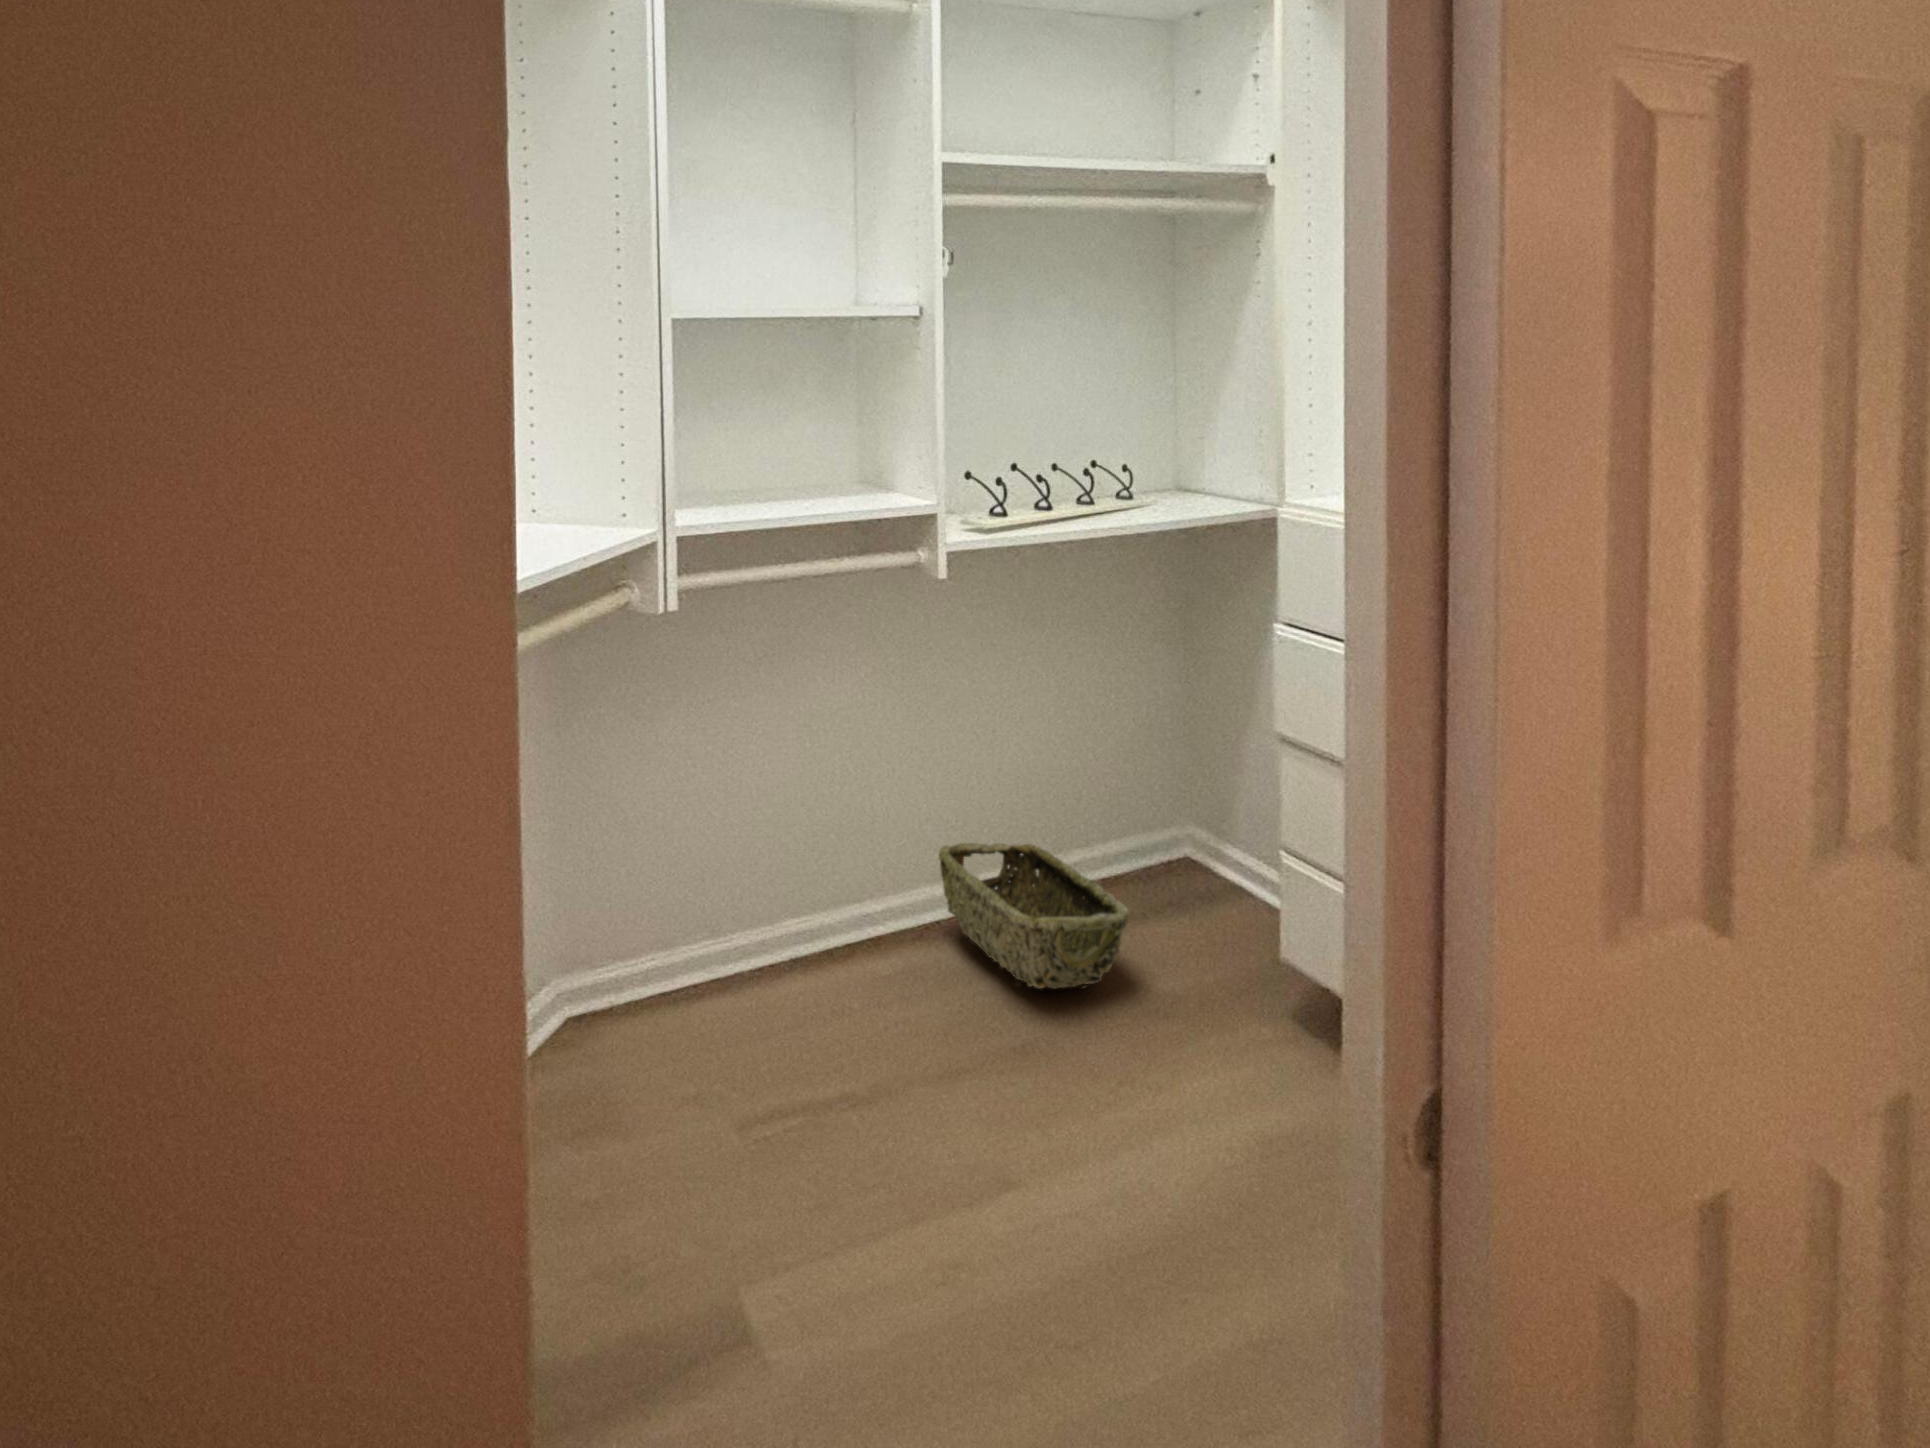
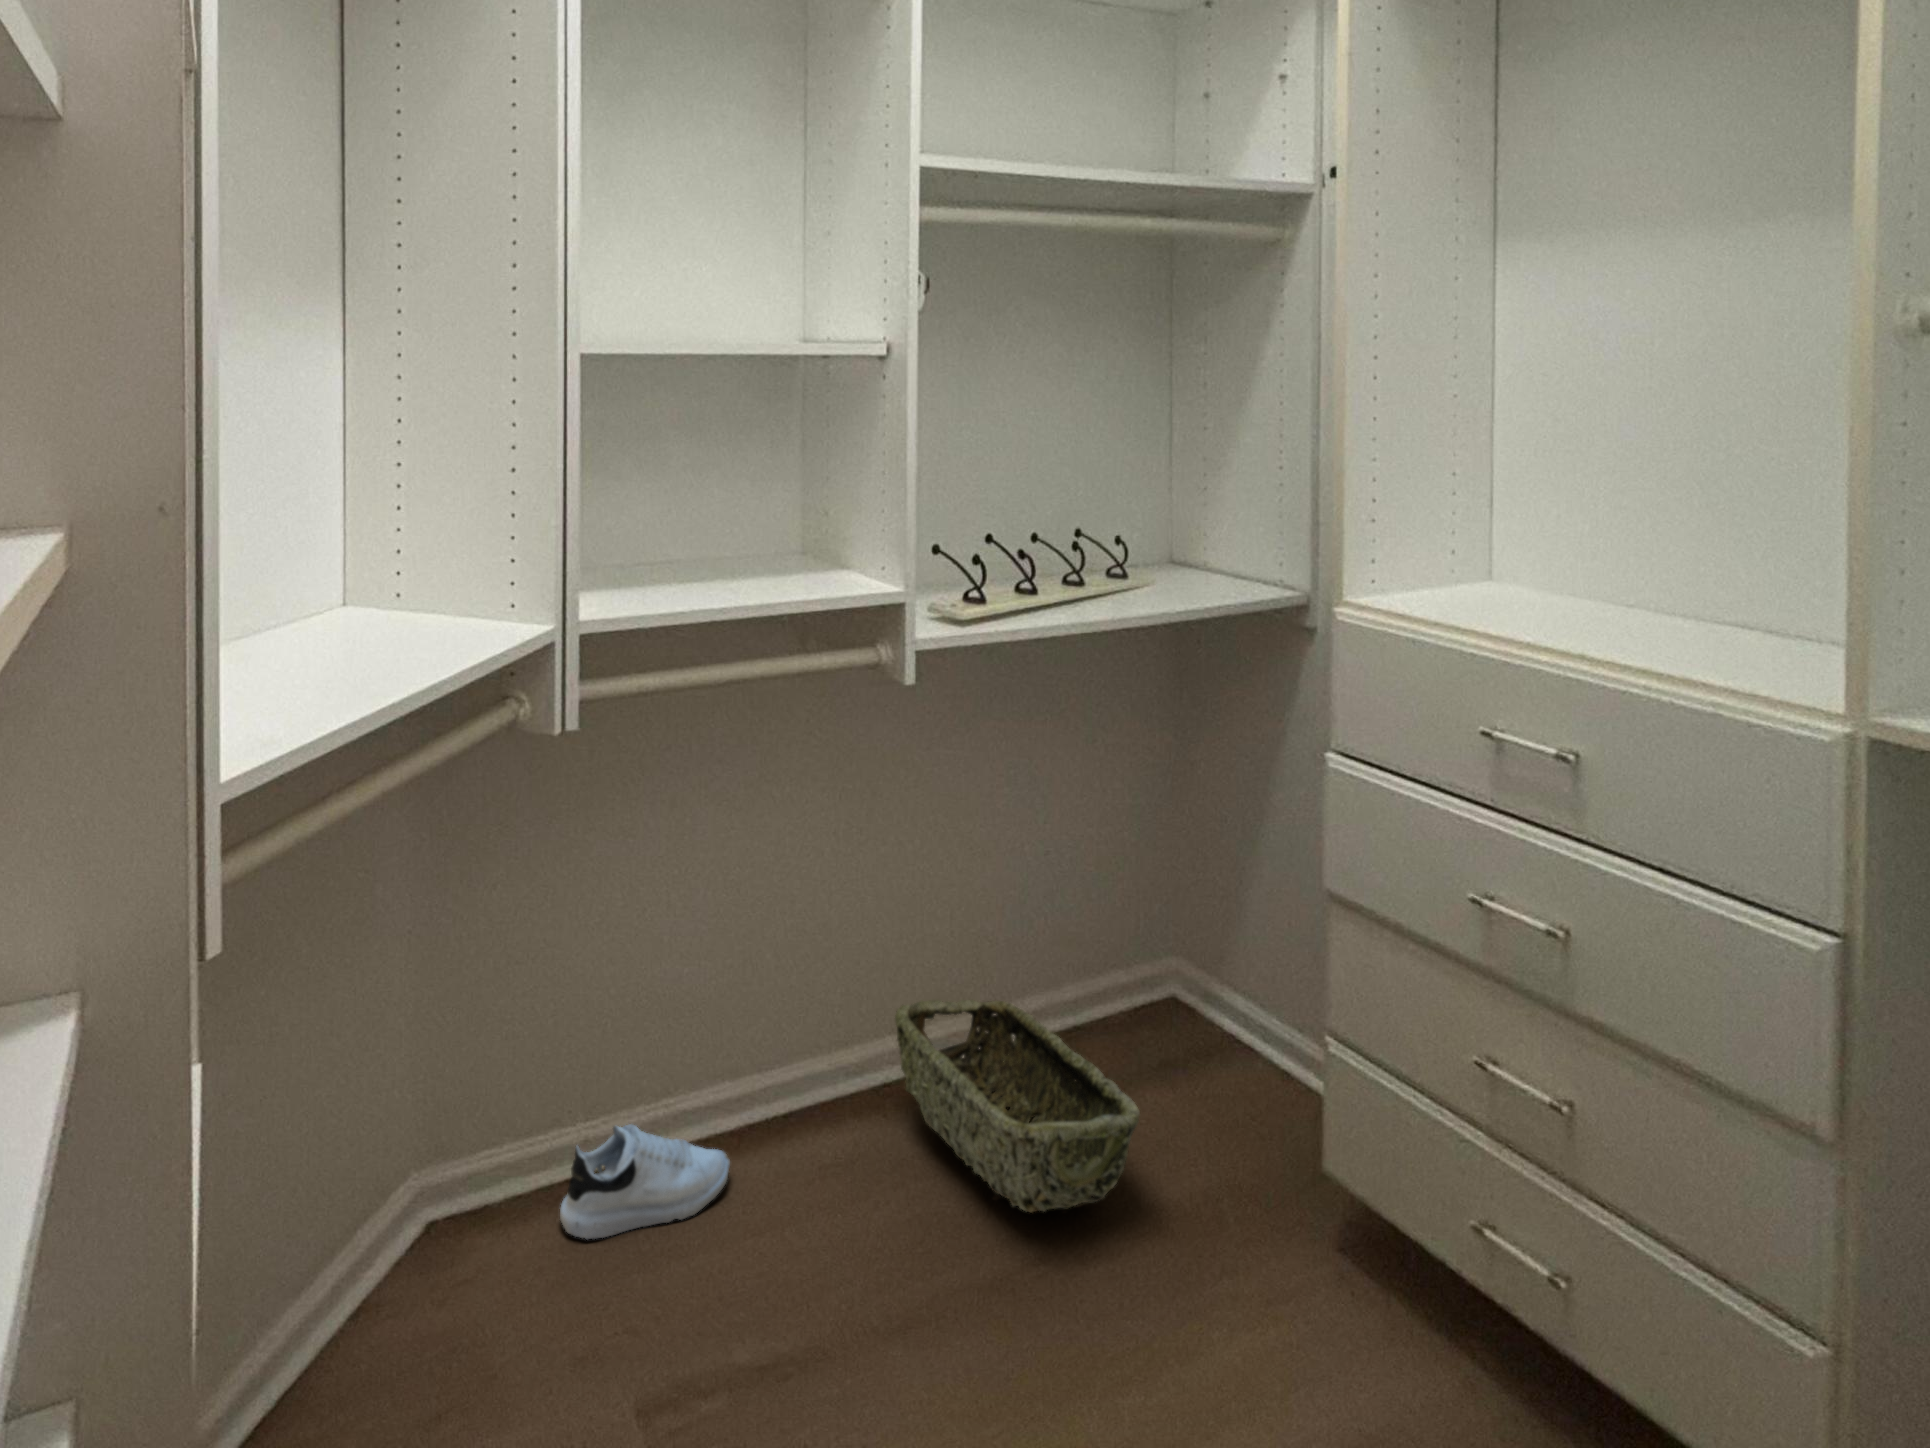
shoe: none [671,933,806,1017] -> present [560,1124,730,1240]

